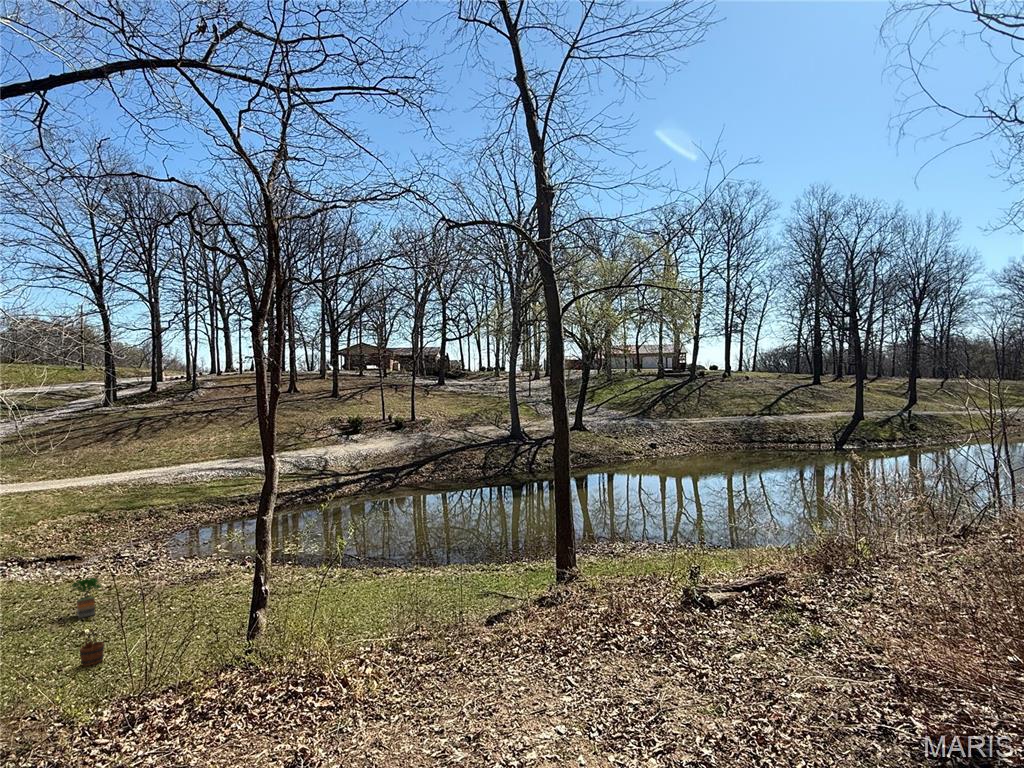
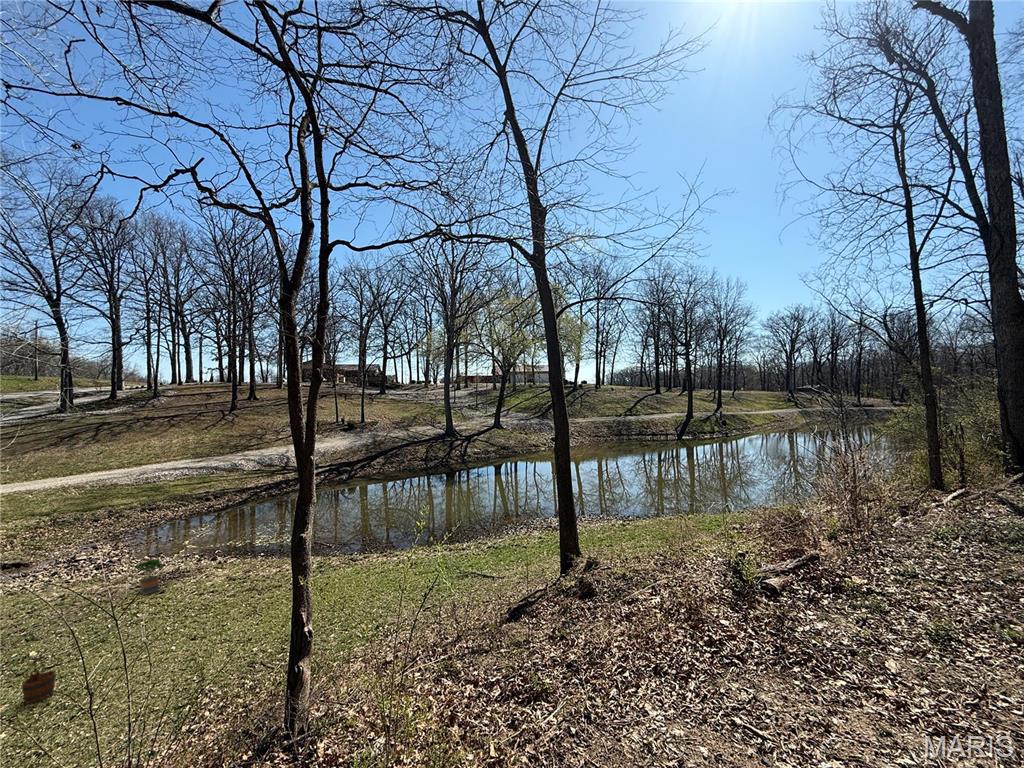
potted tree: present [72,578,101,618] -> present [136,559,164,595]

